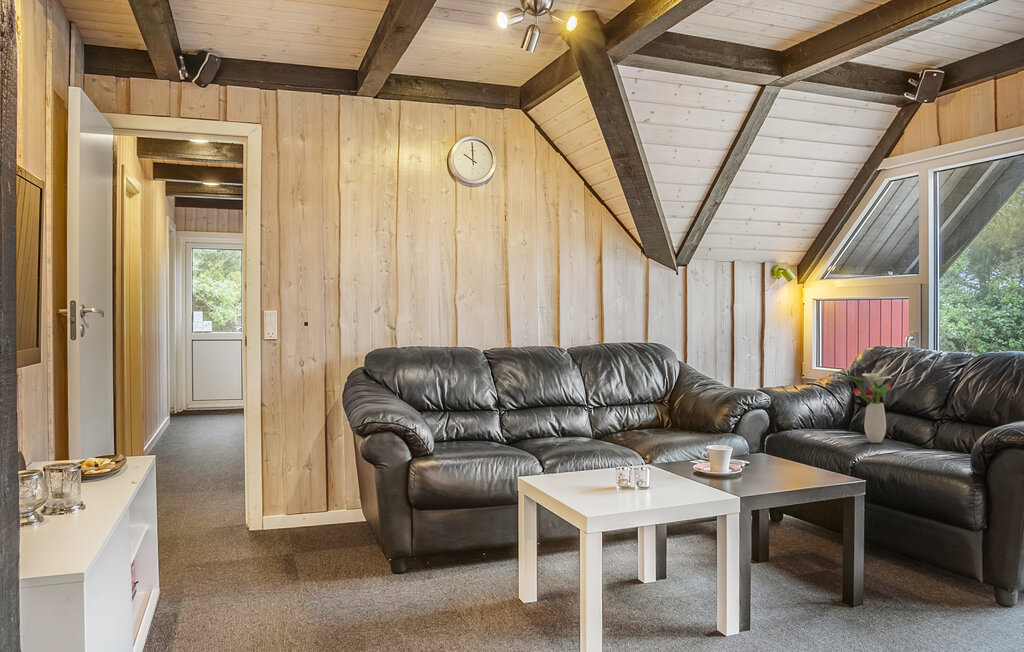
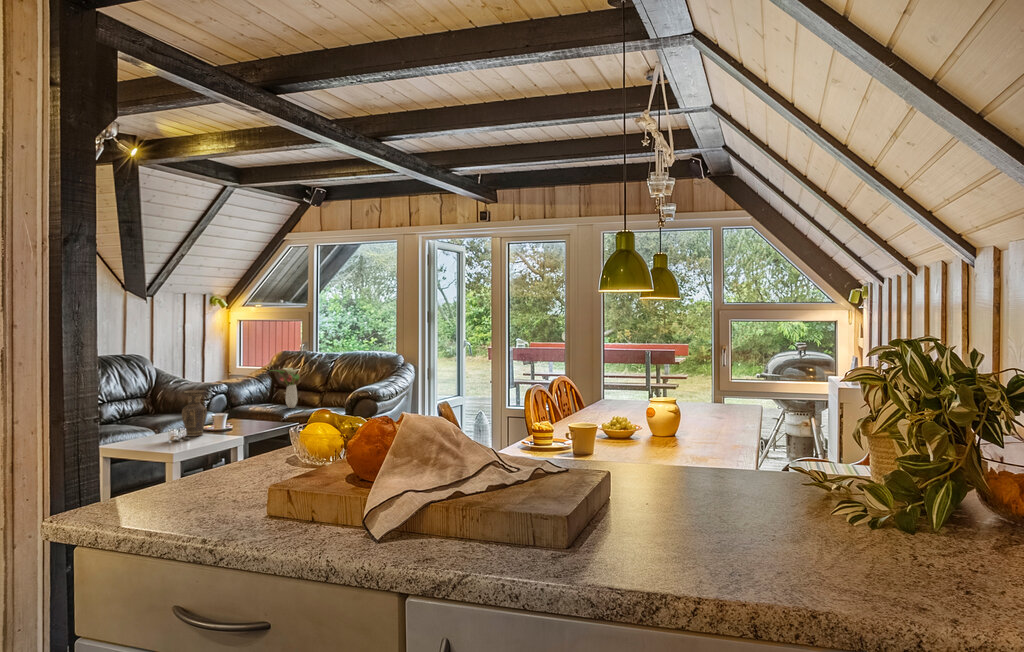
vase: none [647,401,685,479] -> present [182,390,207,437]

